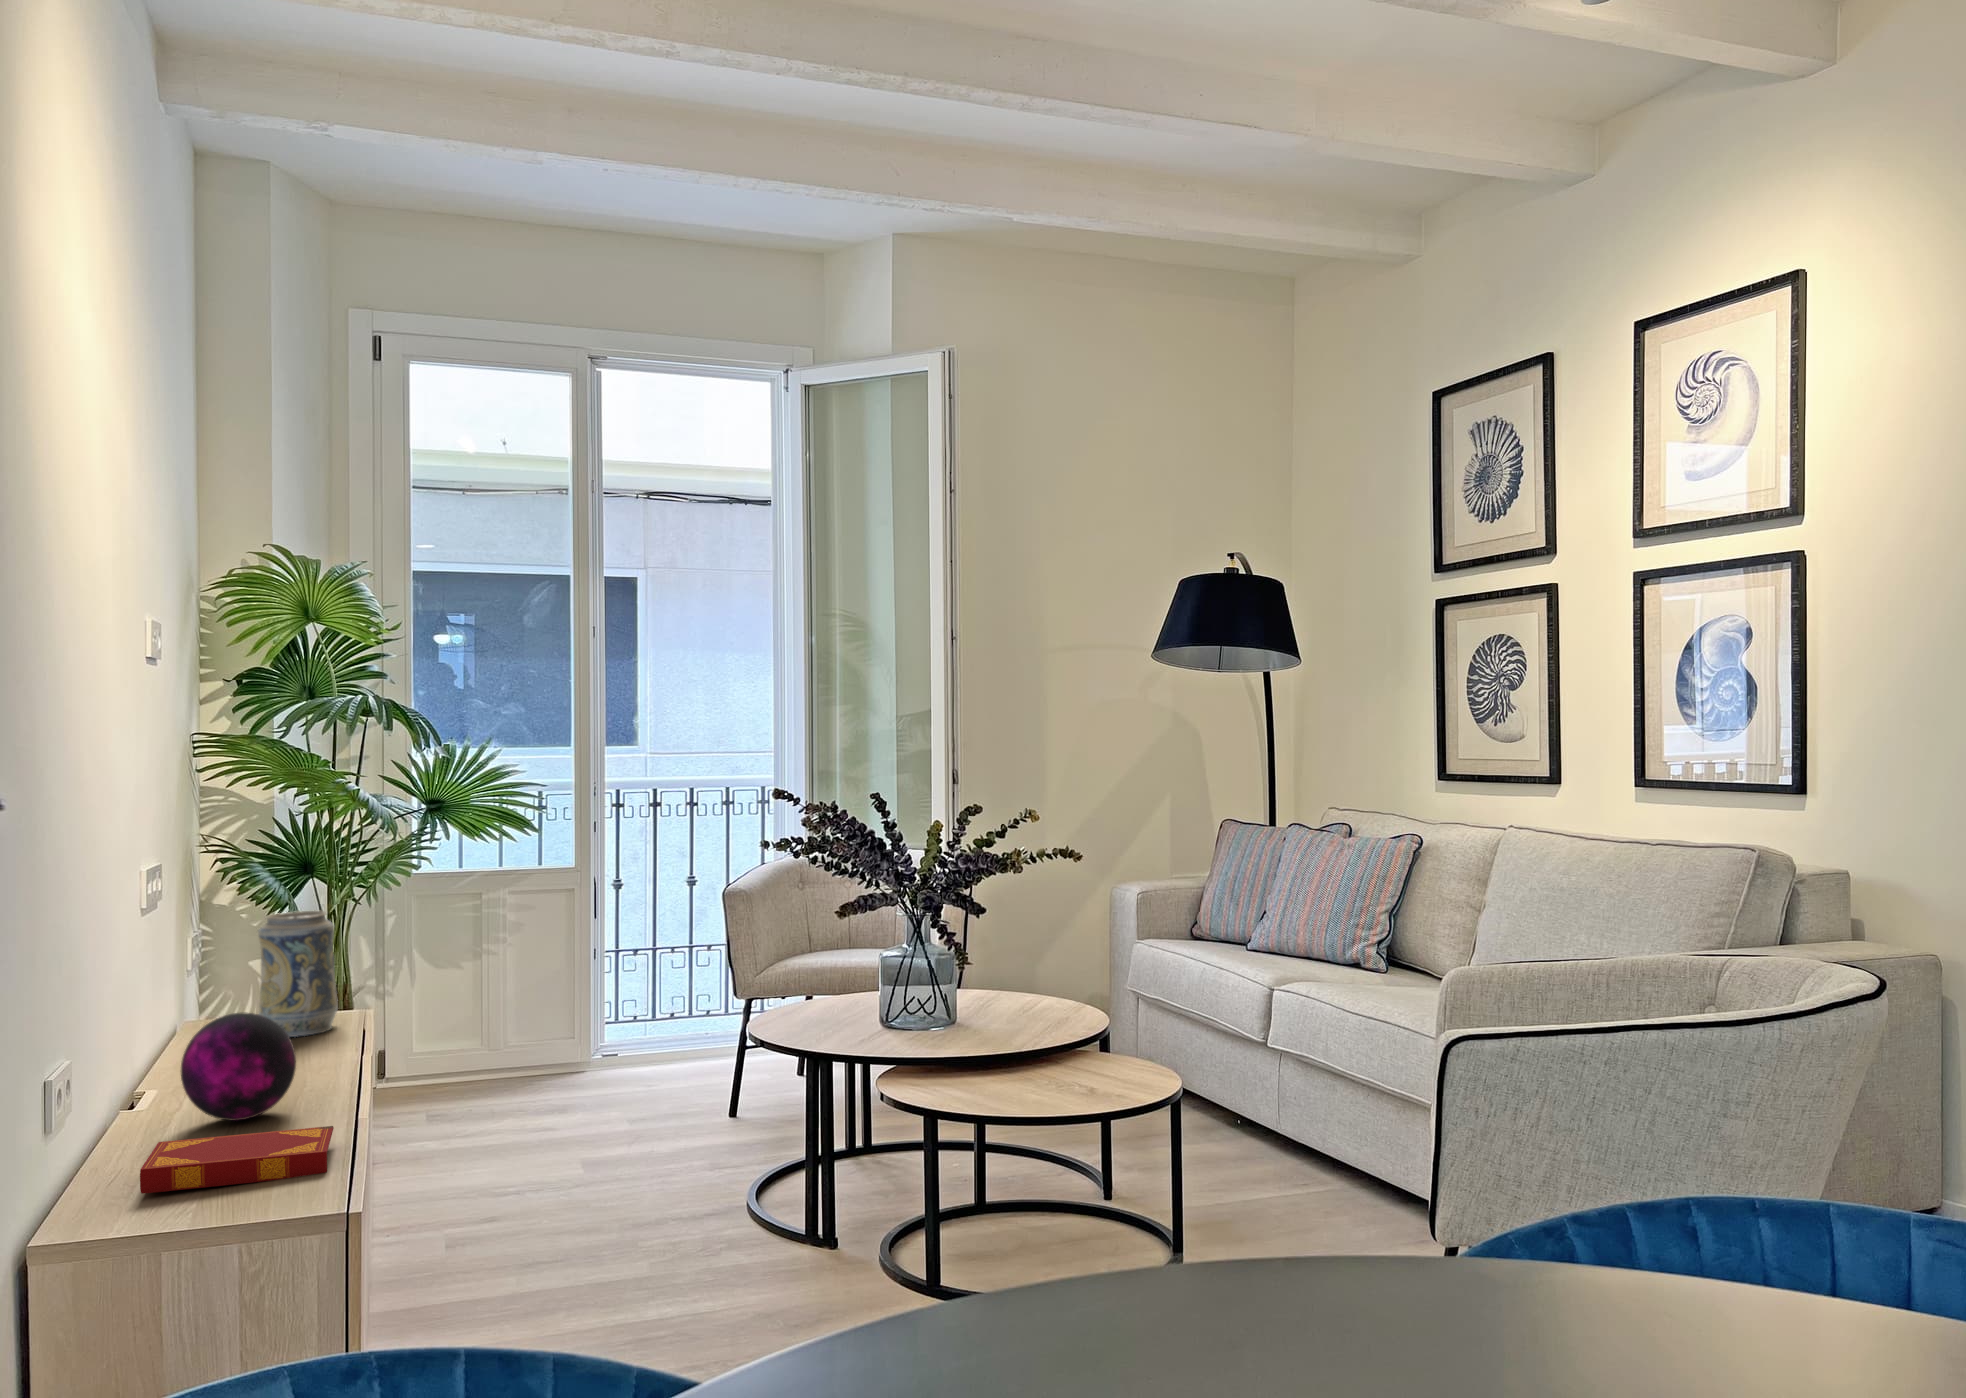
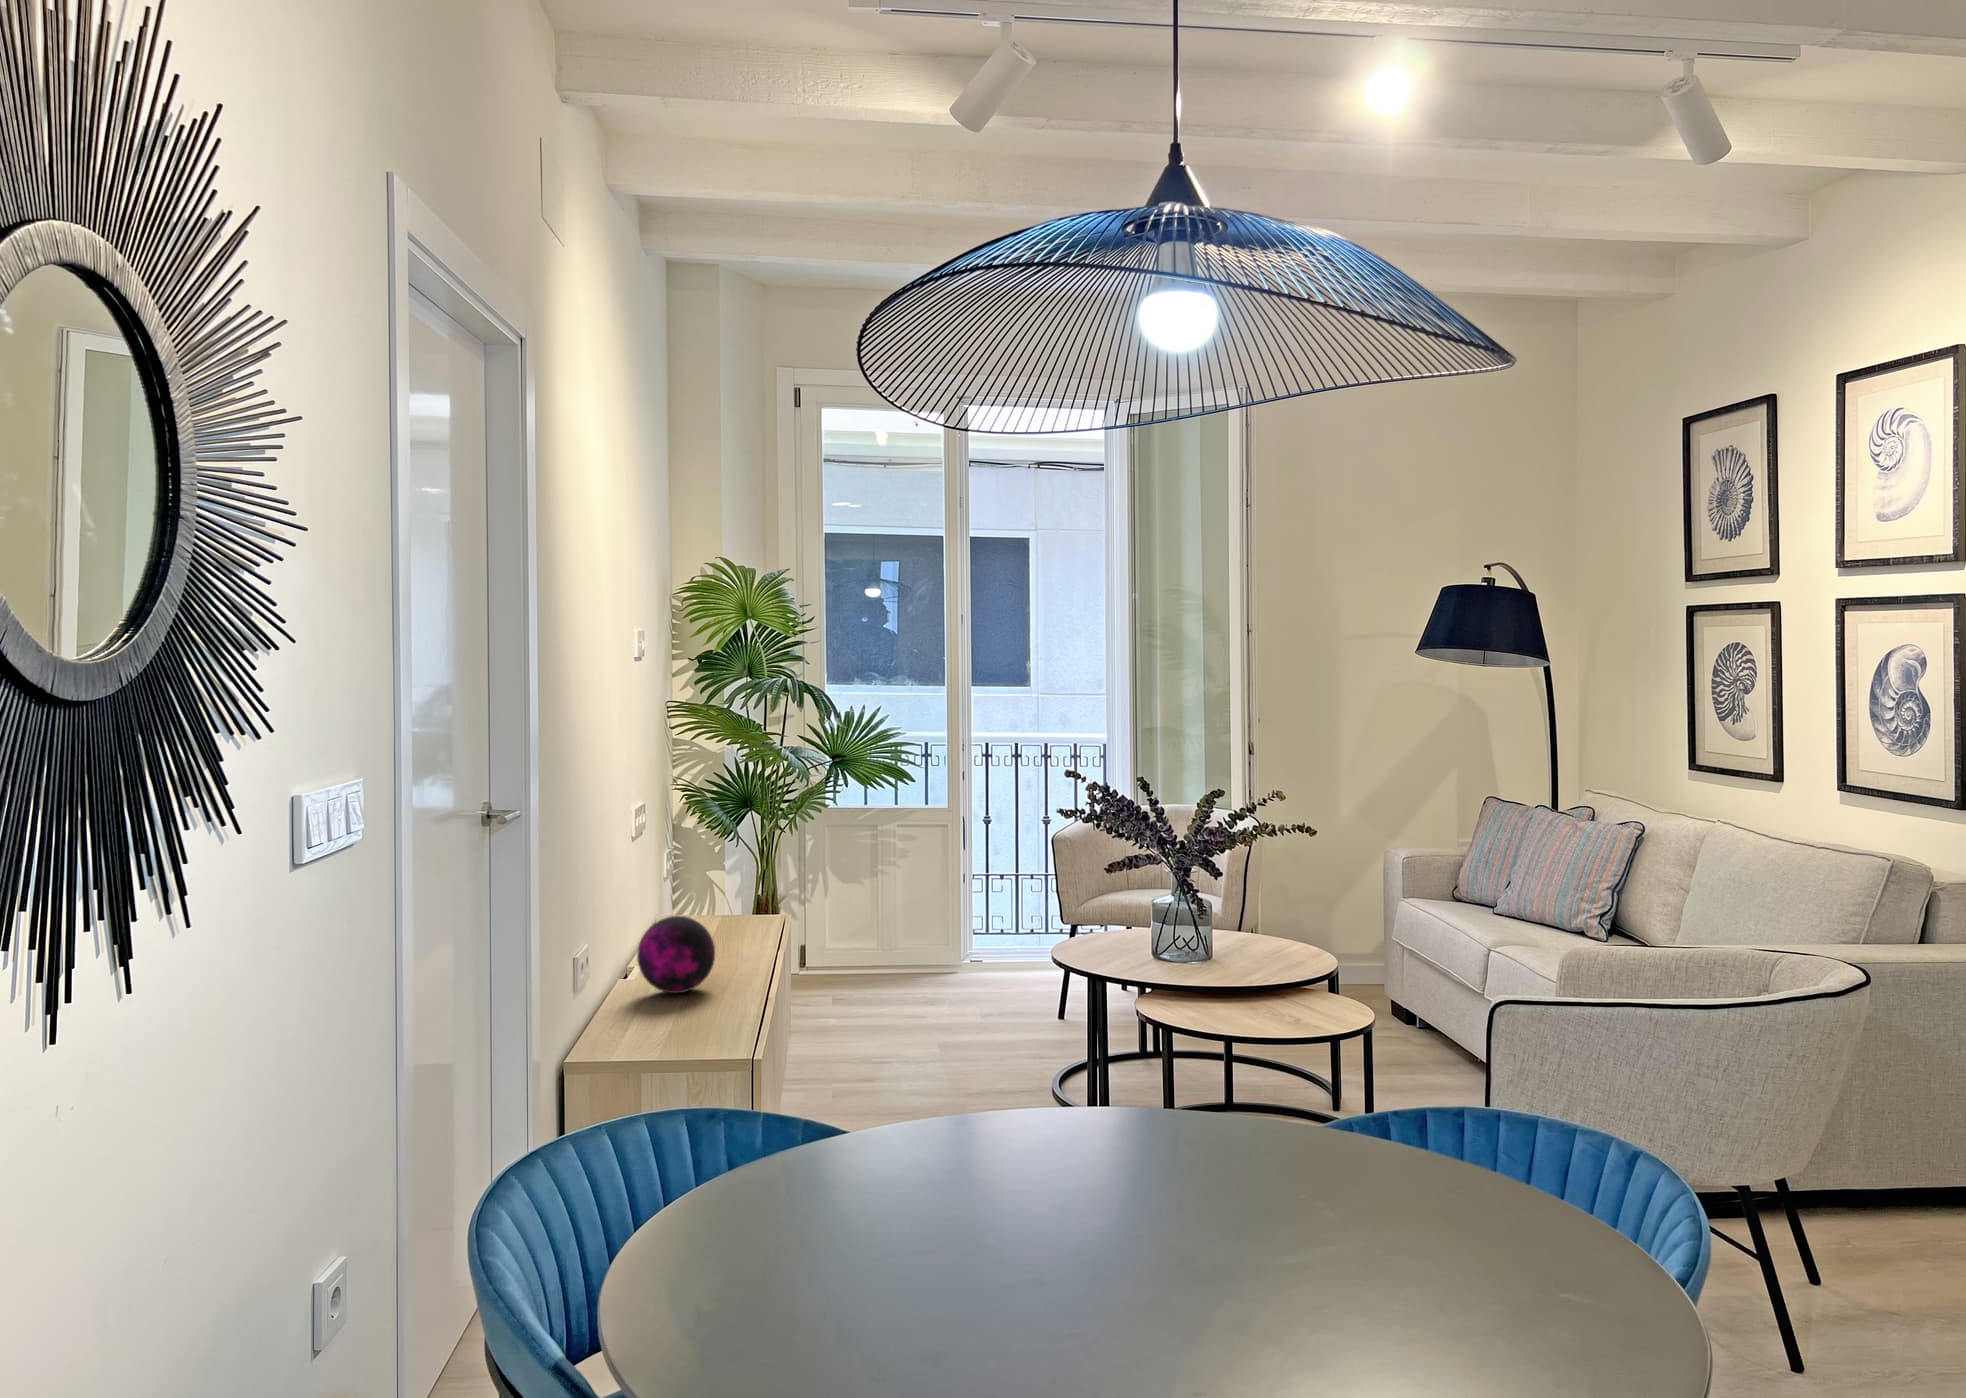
decorative vase: present [258,910,338,1037] -> none [704,838,759,931]
hardback book: present [140,1126,334,1194] -> none [600,1004,733,1042]

